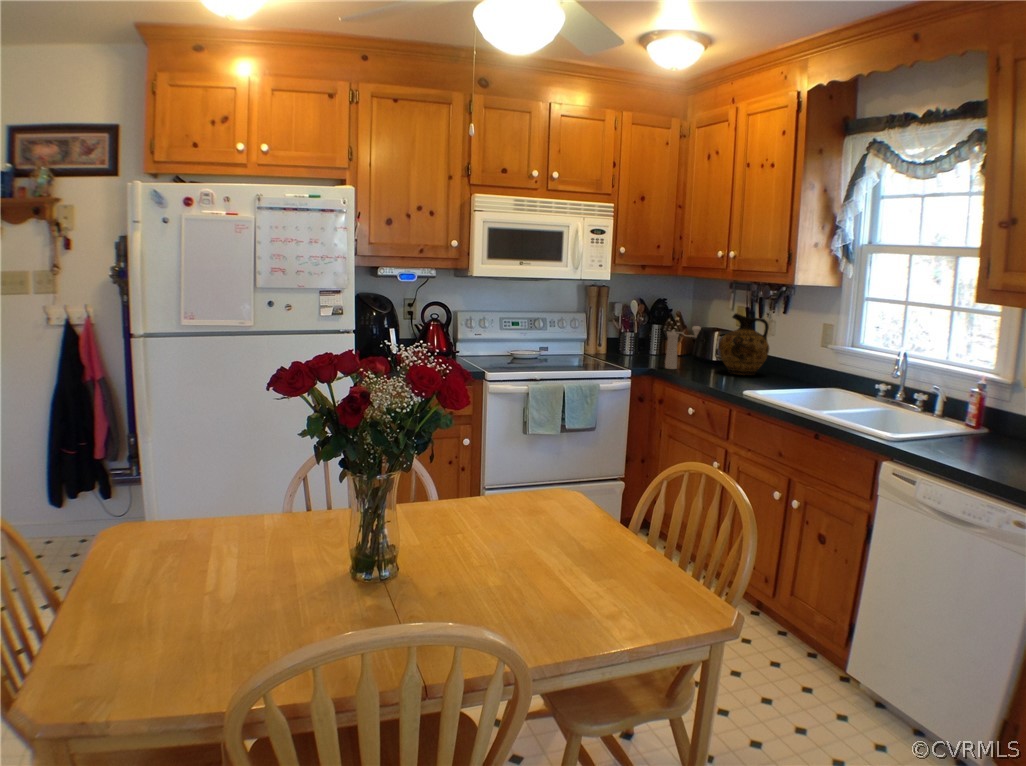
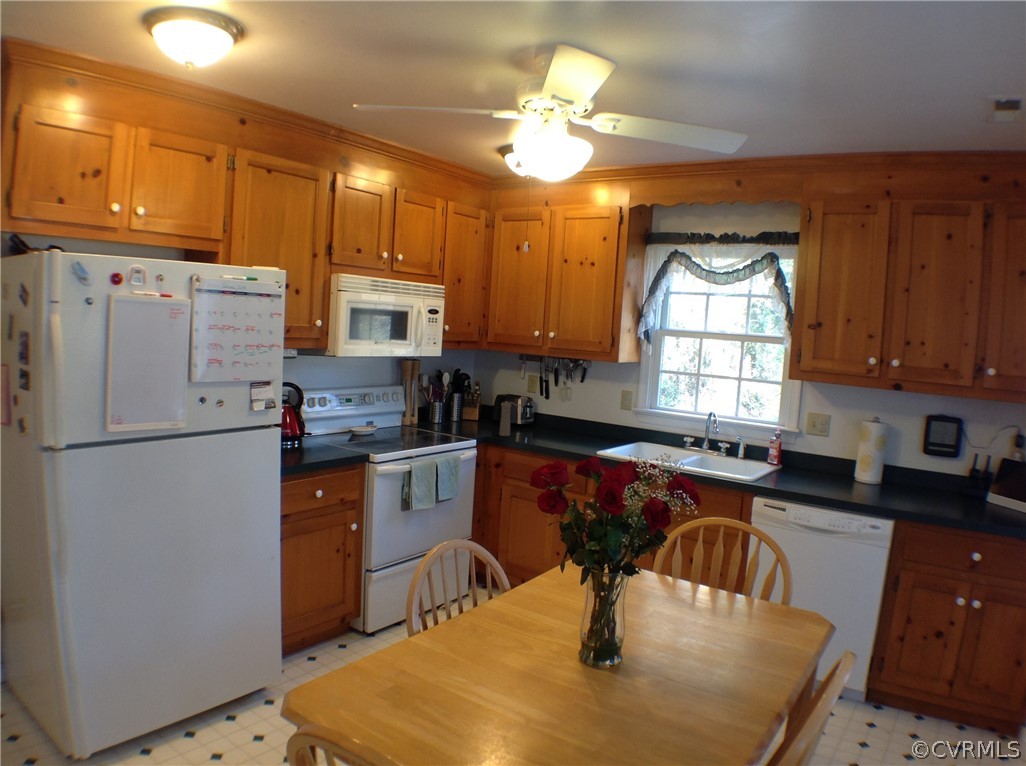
ceramic jug: present [719,314,769,375] -> none [540,384,582,437]

